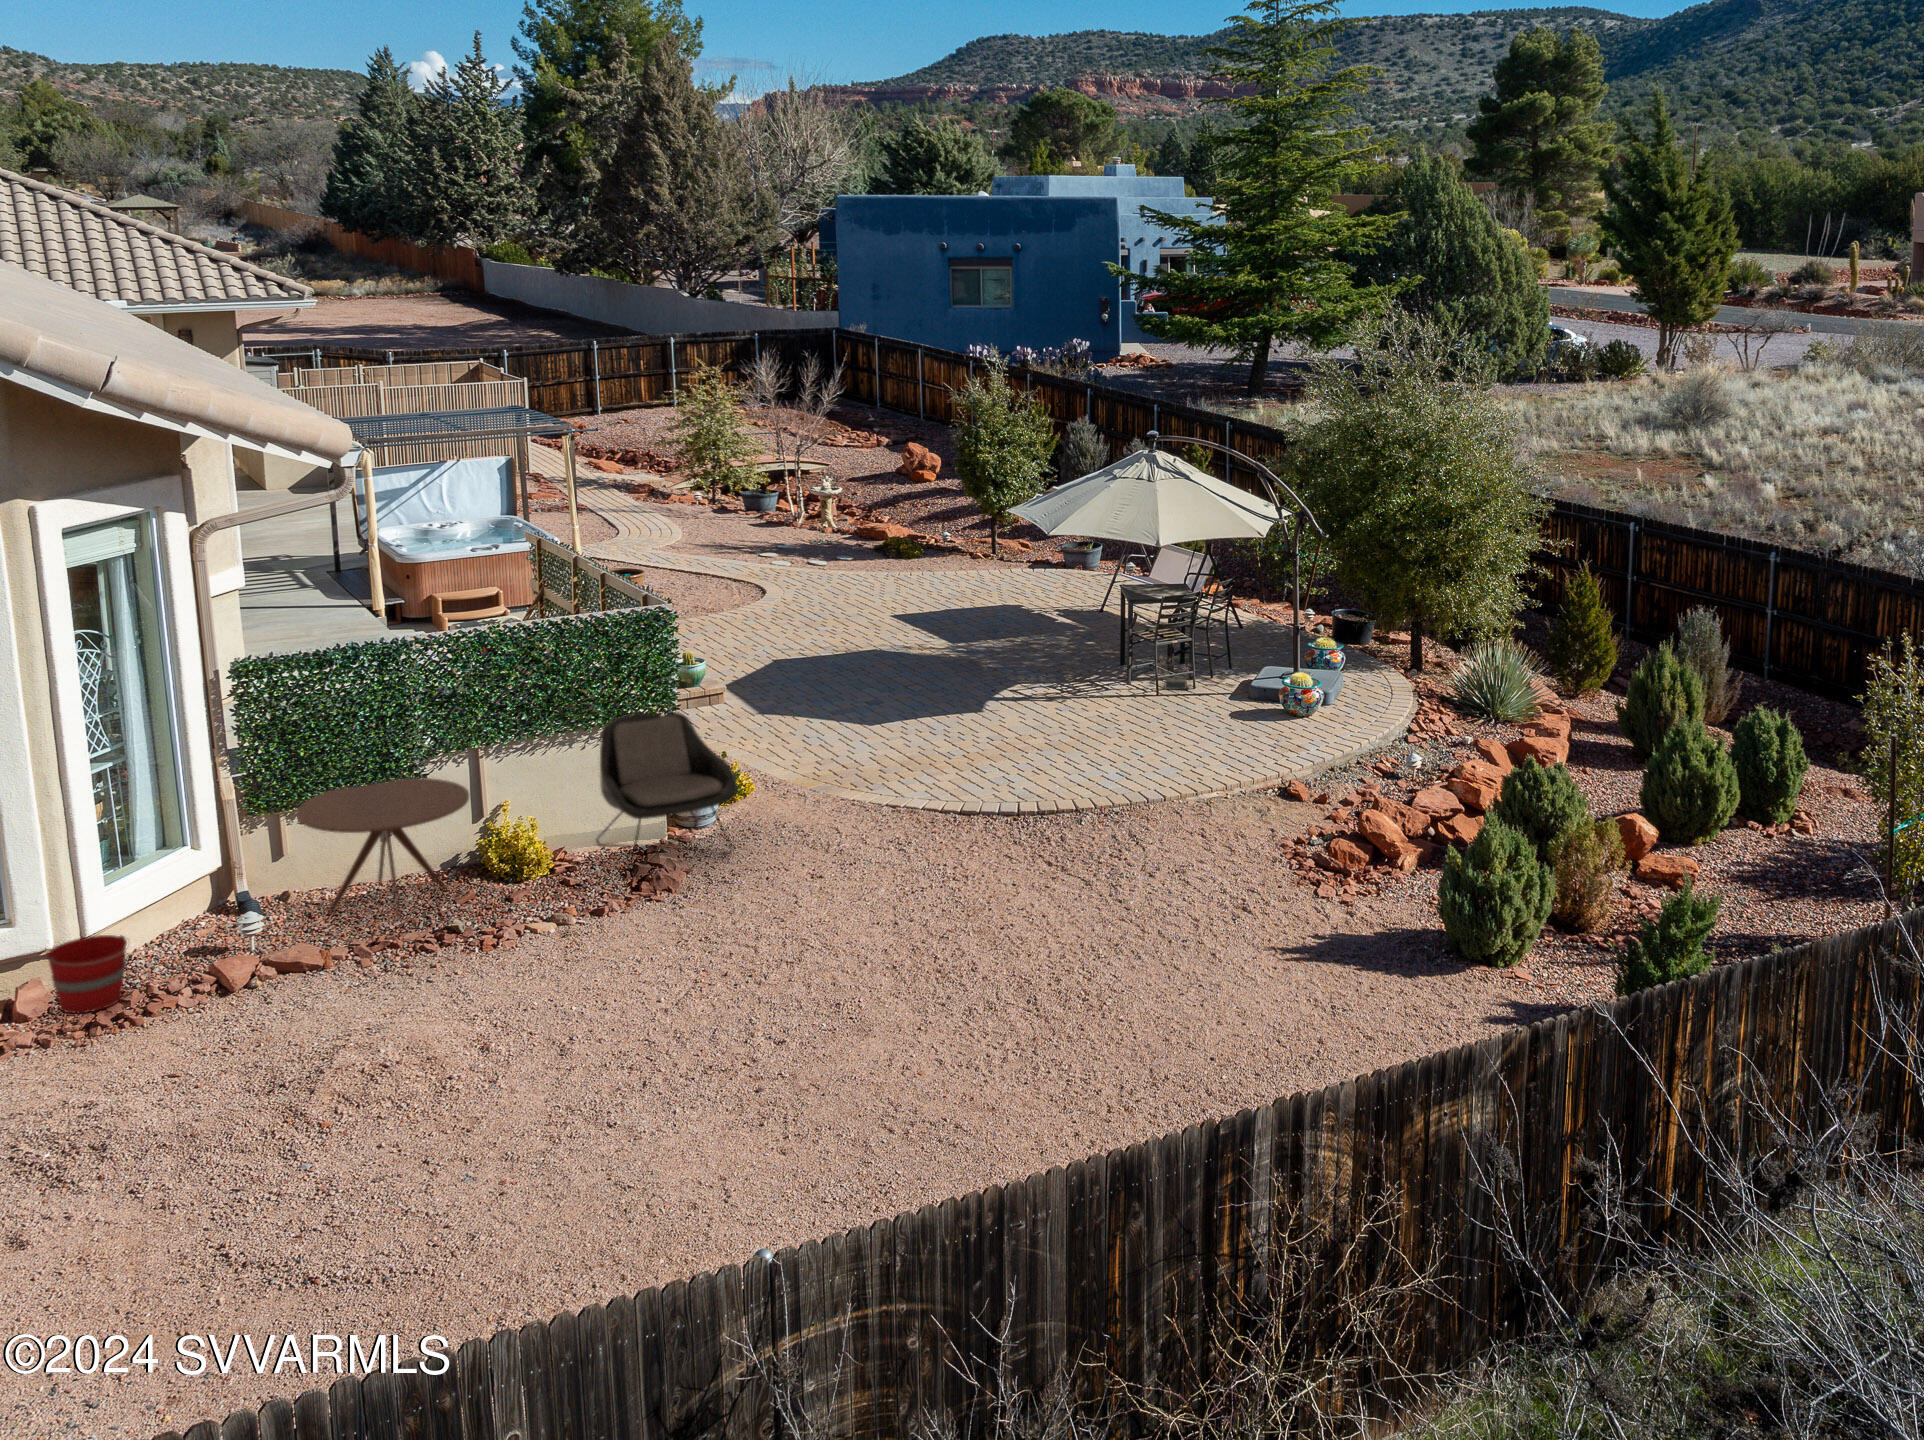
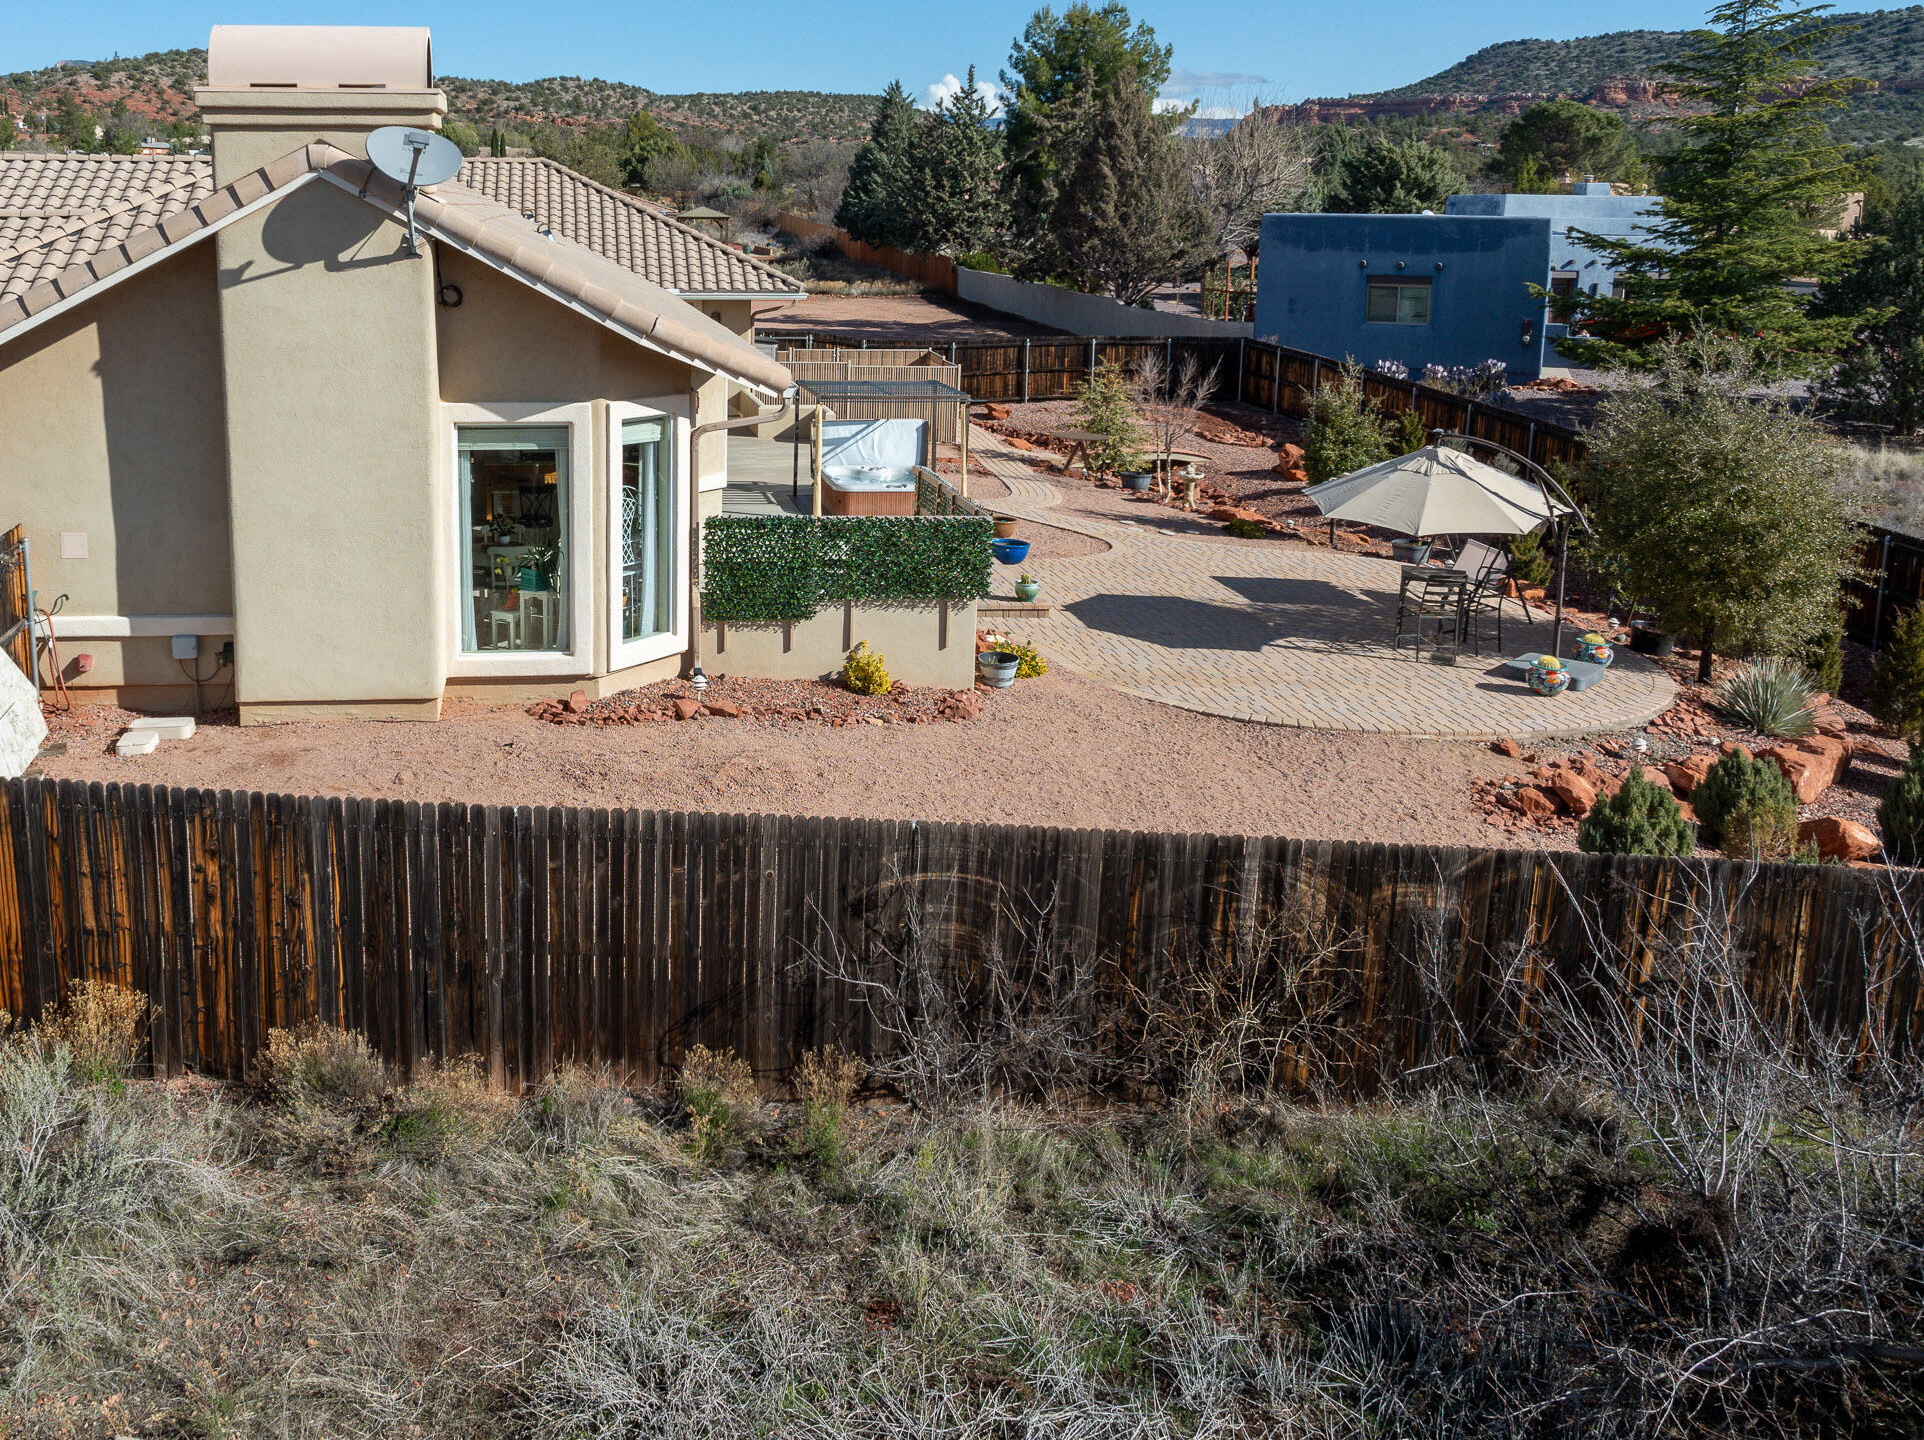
lounge chair: present [596,712,738,876] -> none [919,593,1017,705]
round table: present [296,778,469,919] -> present [1051,432,1110,477]
bucket: present [47,935,127,1013] -> none [599,667,640,709]

